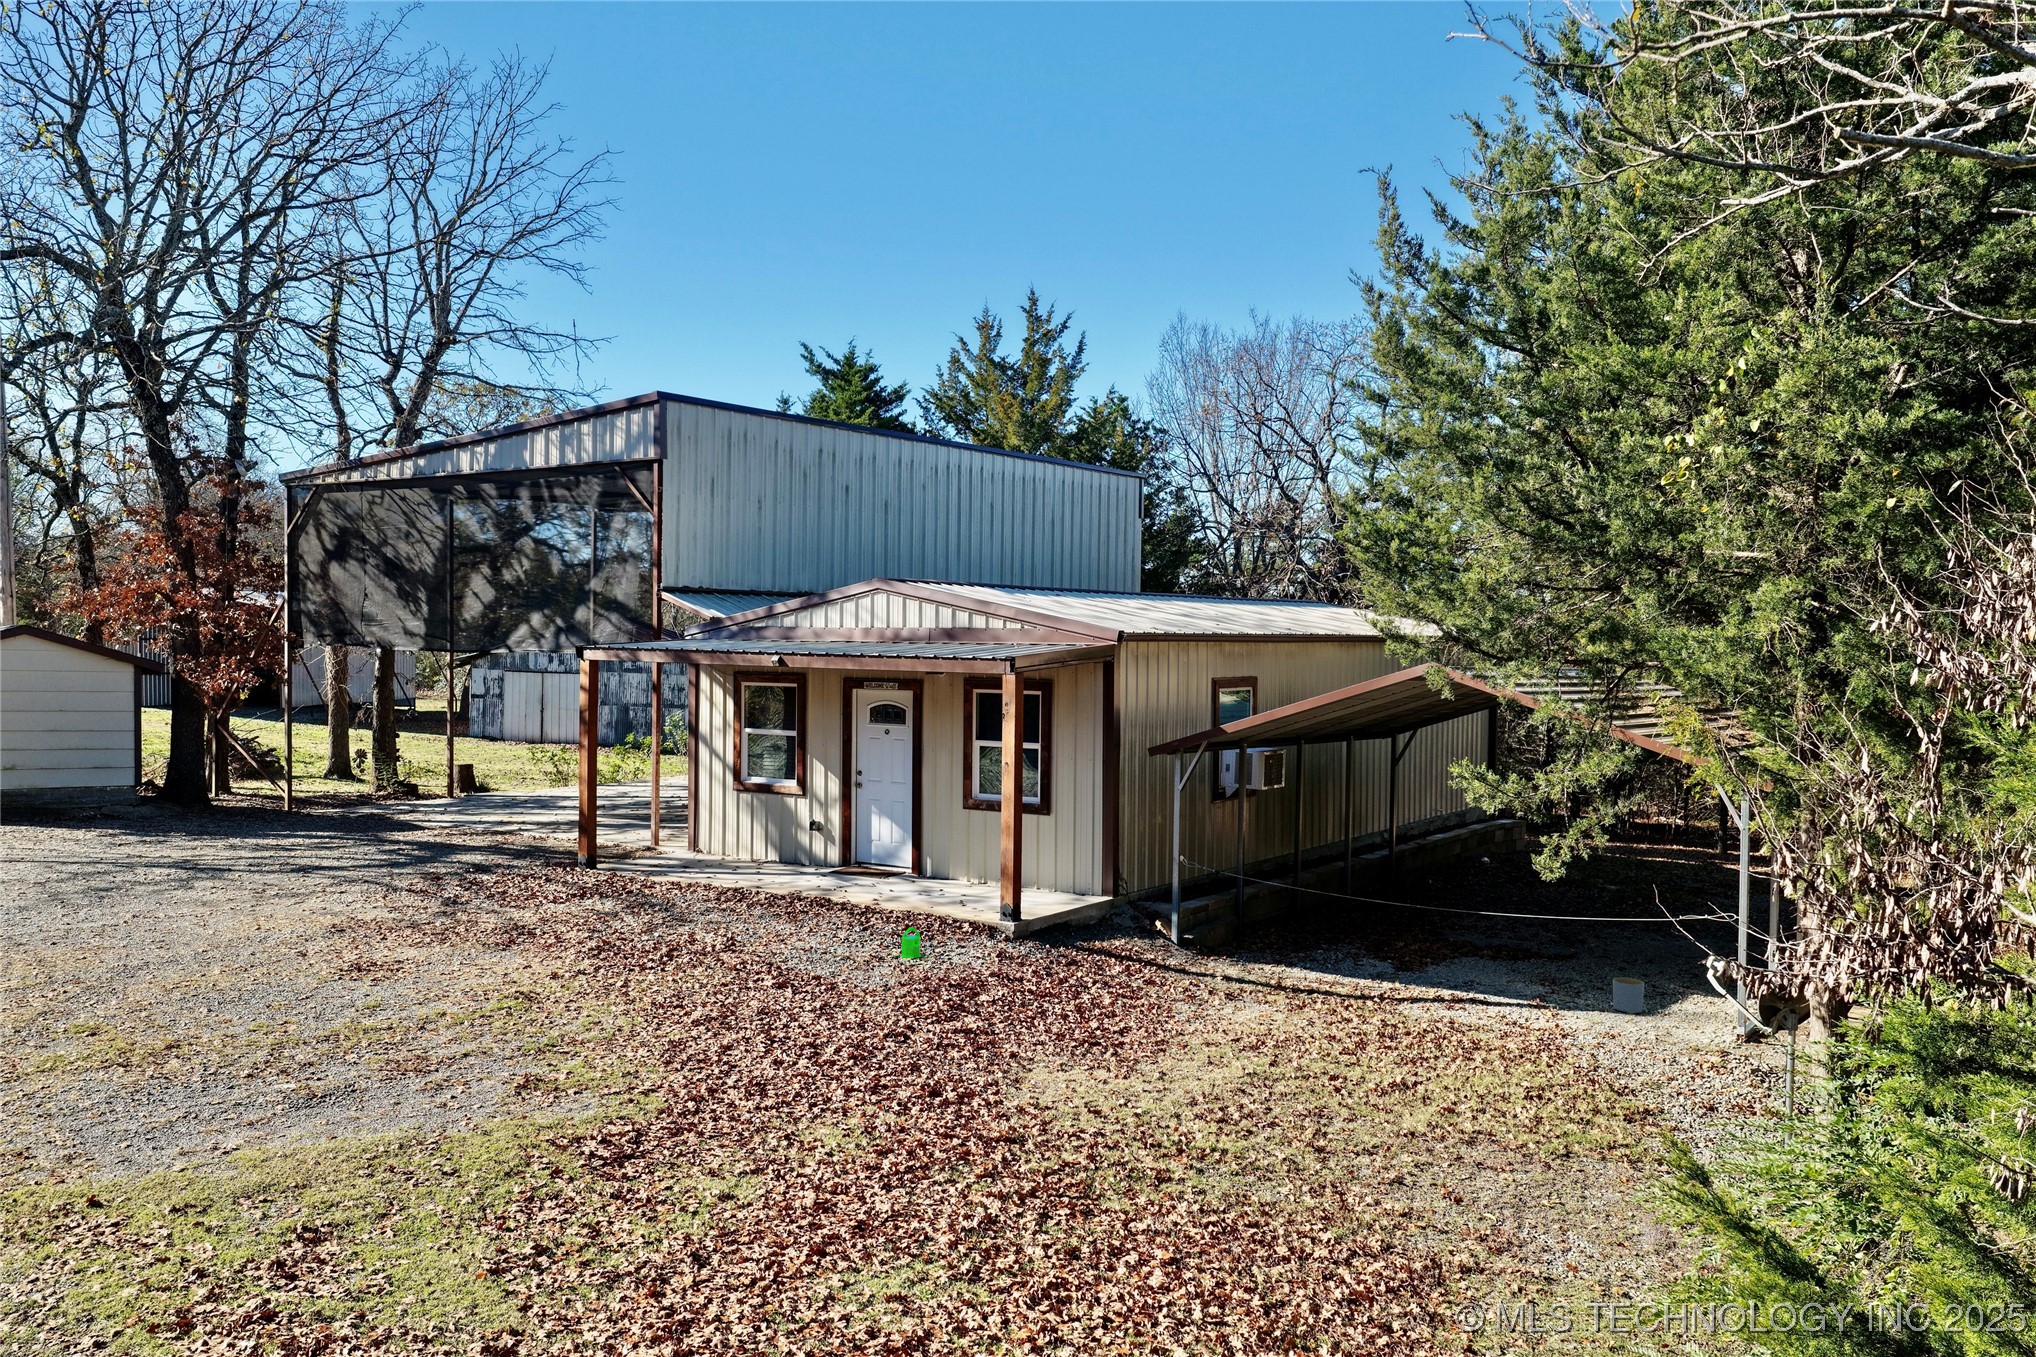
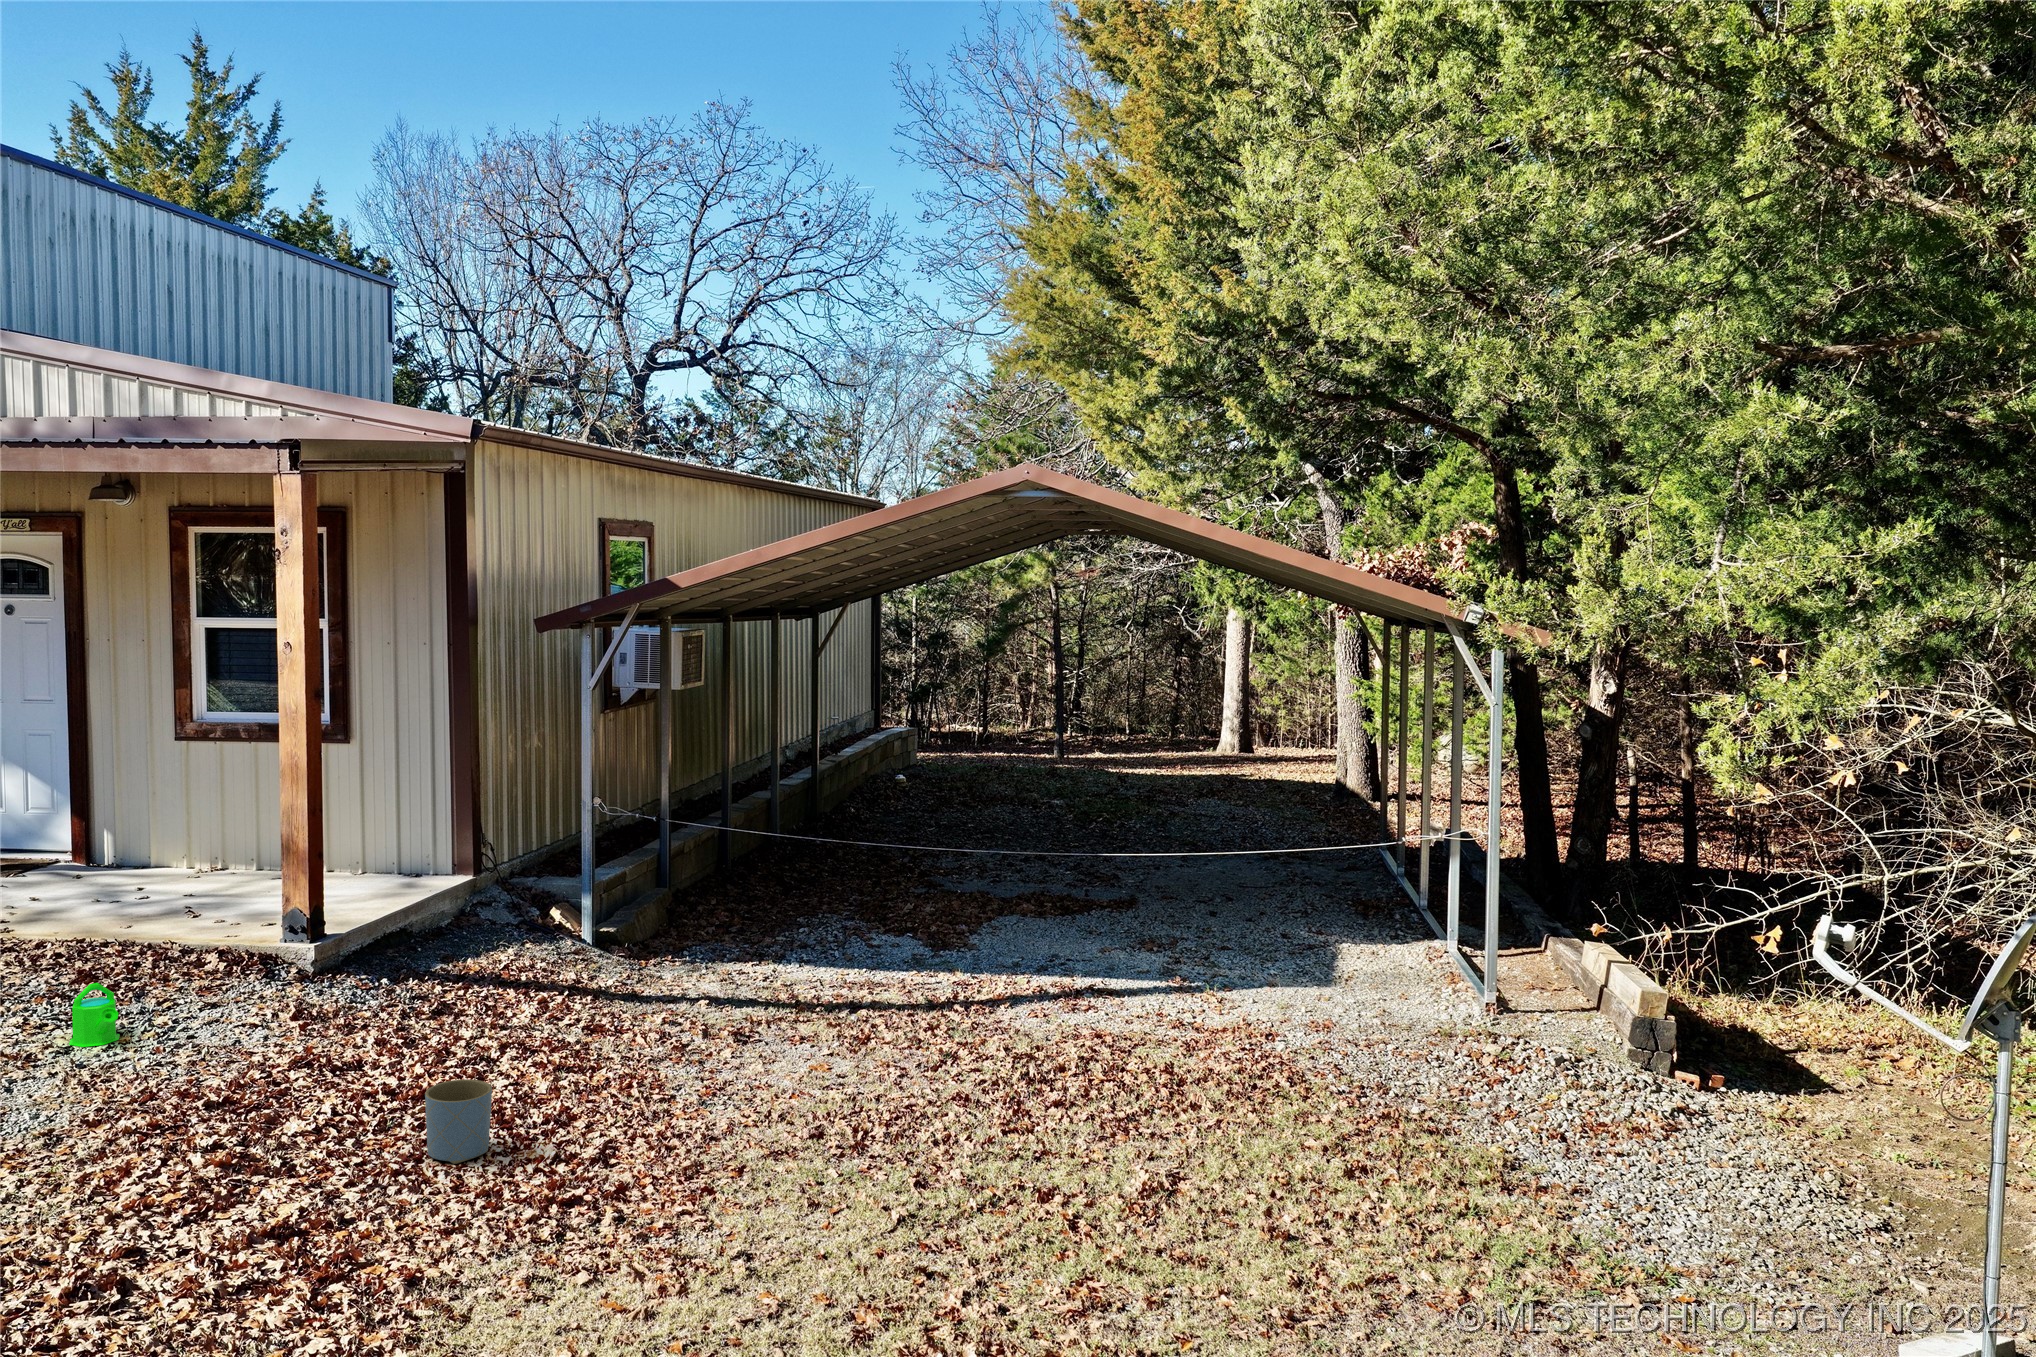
planter: present [1613,978,1644,1014] -> present [425,1079,492,1164]

